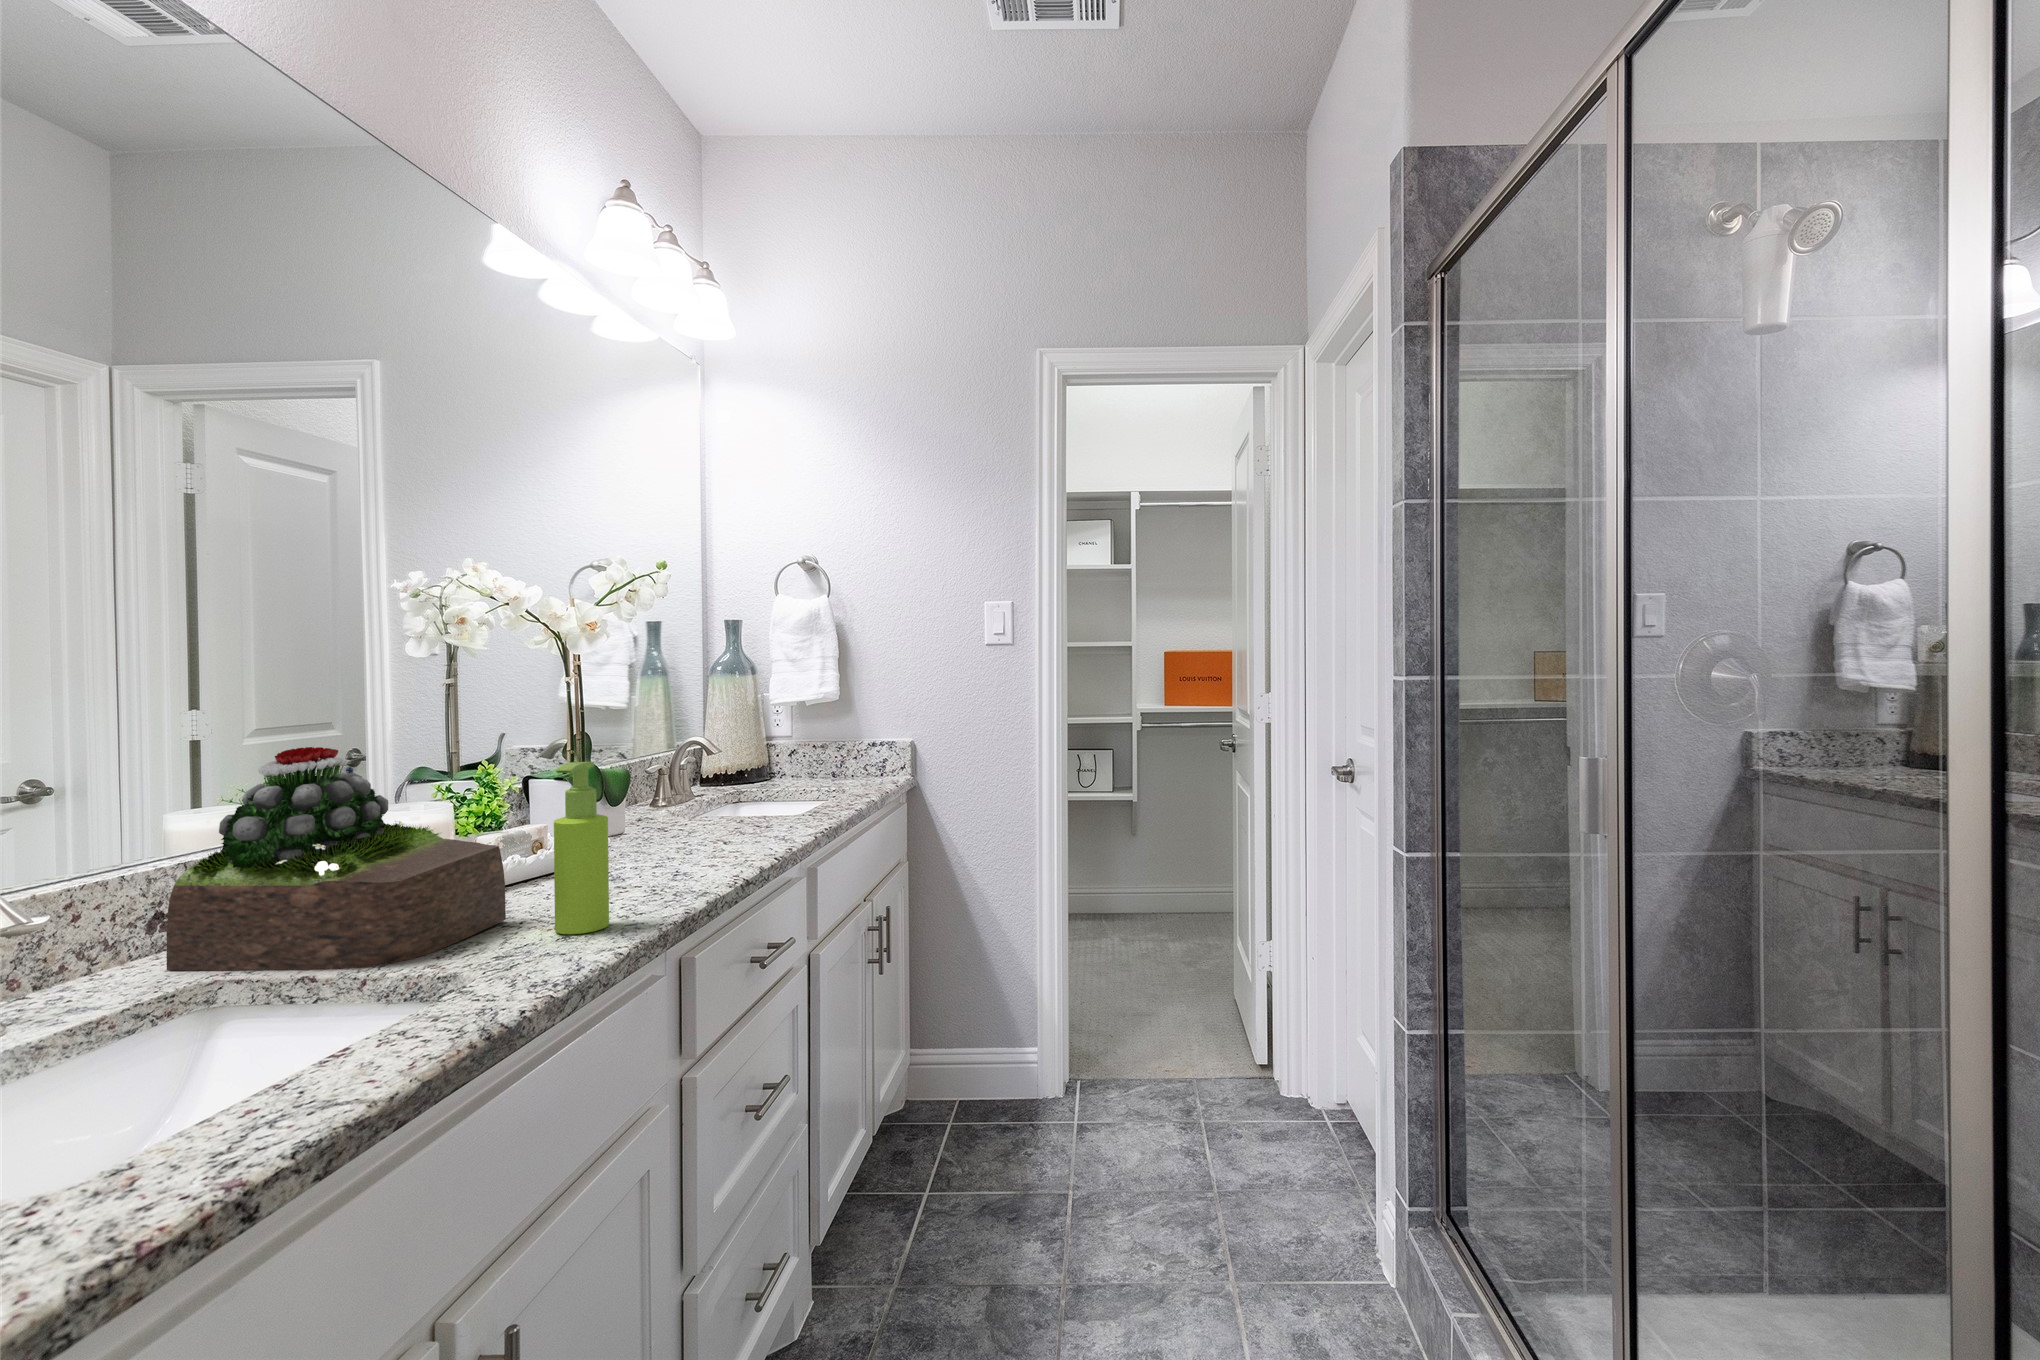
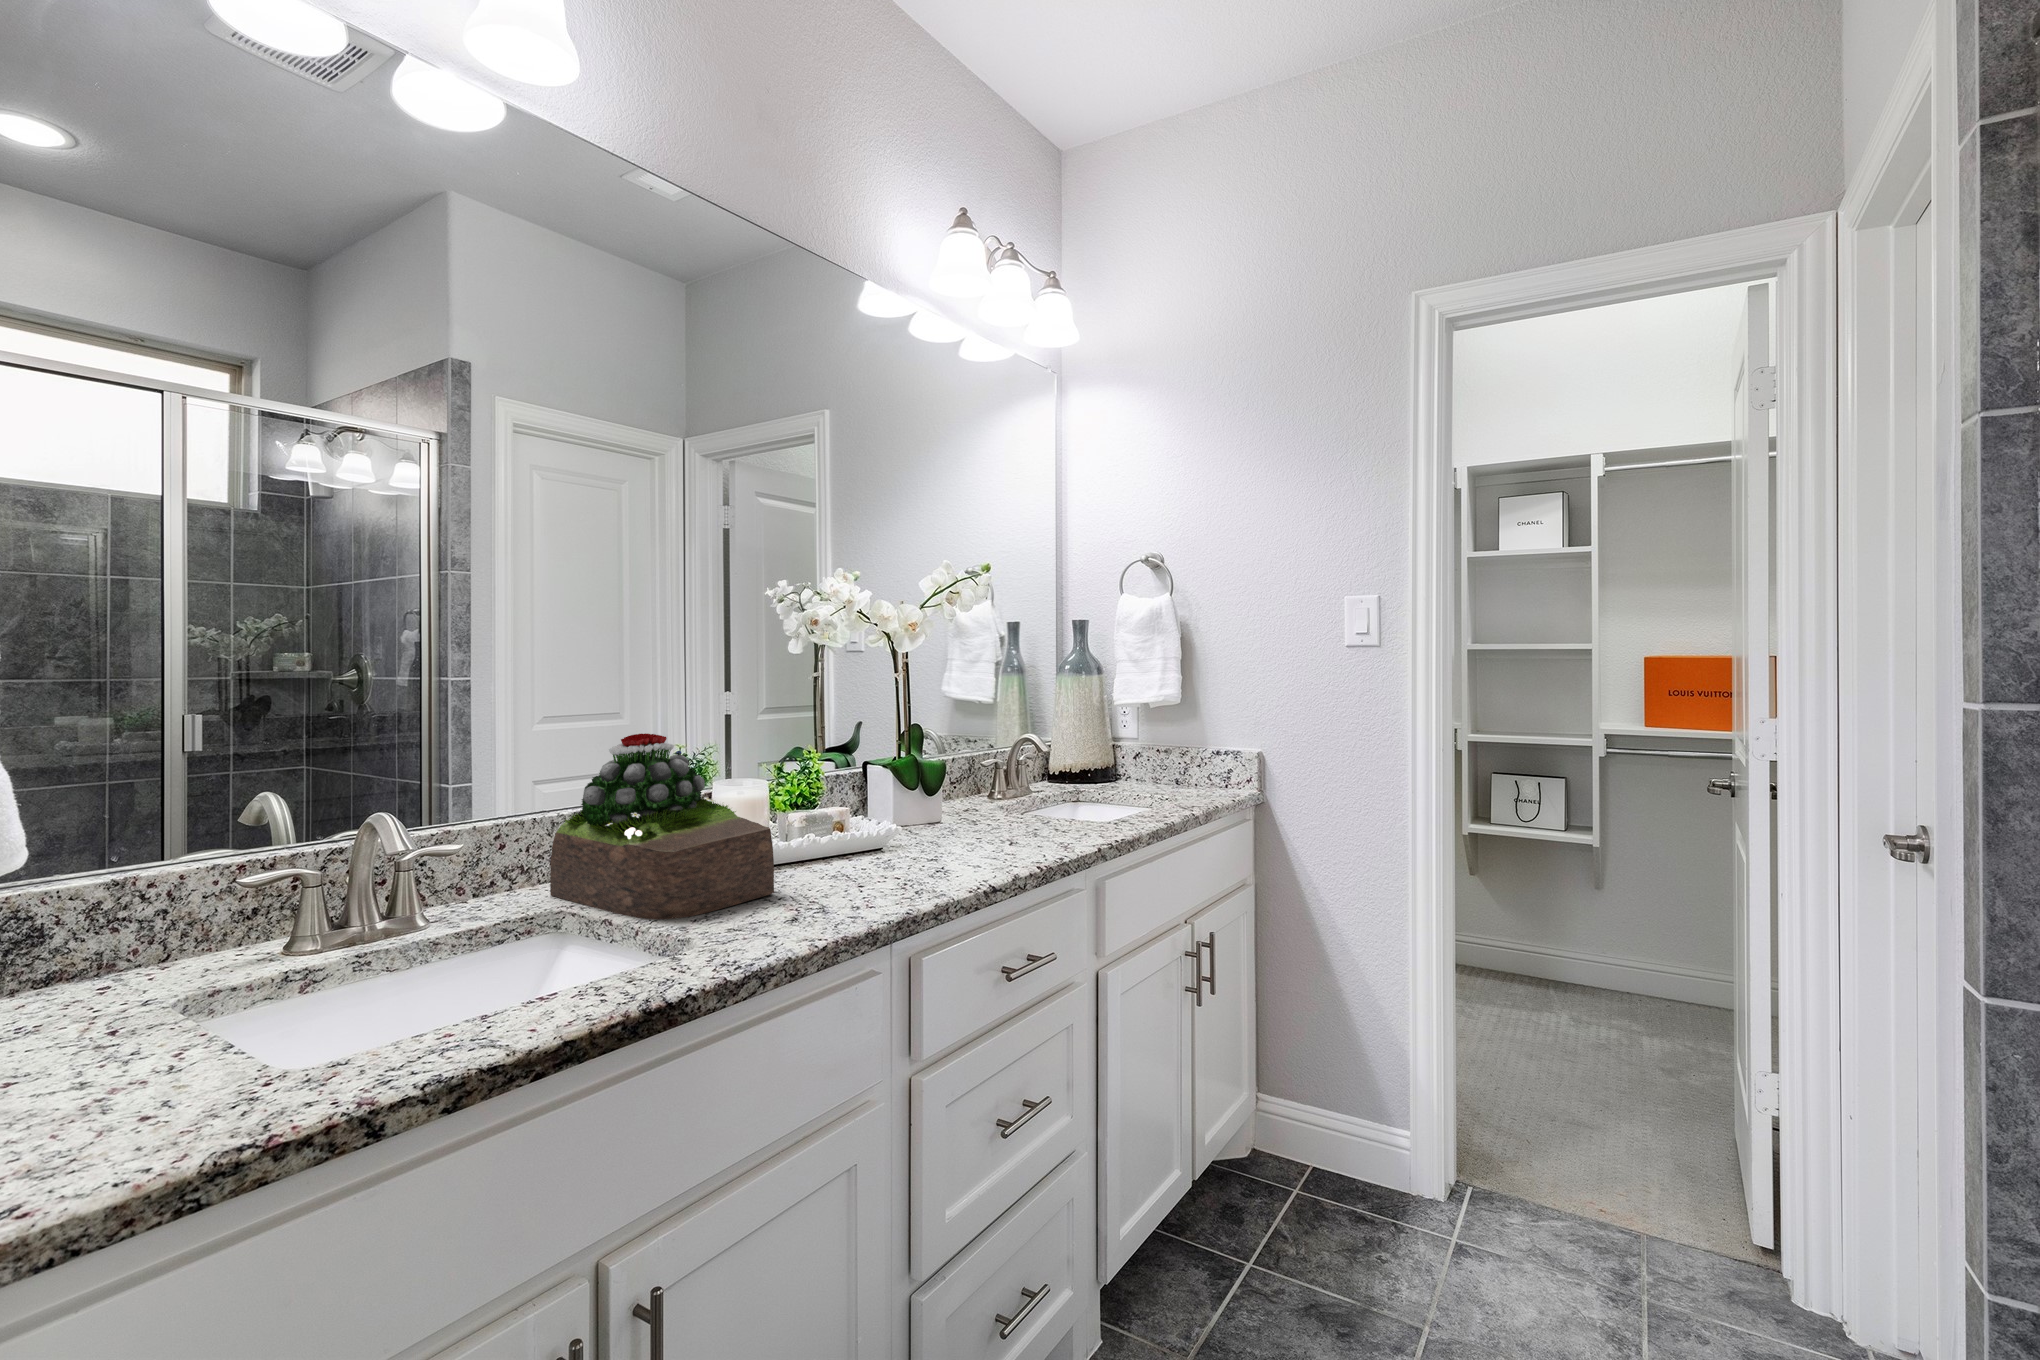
soap dispenser: present [554,762,609,934] -> none [790,763,838,919]

